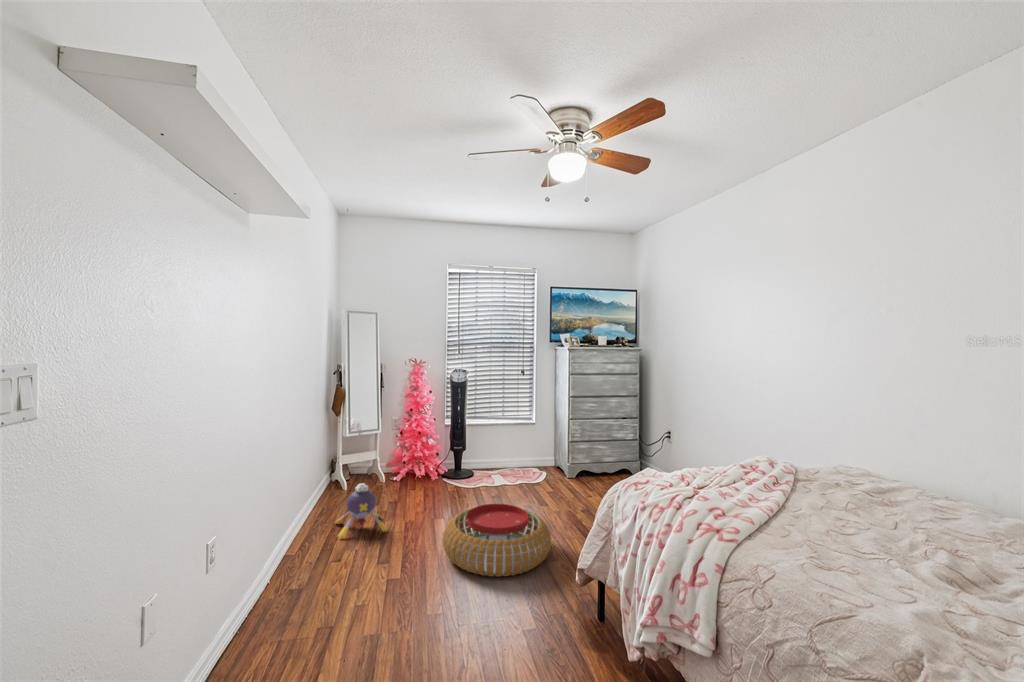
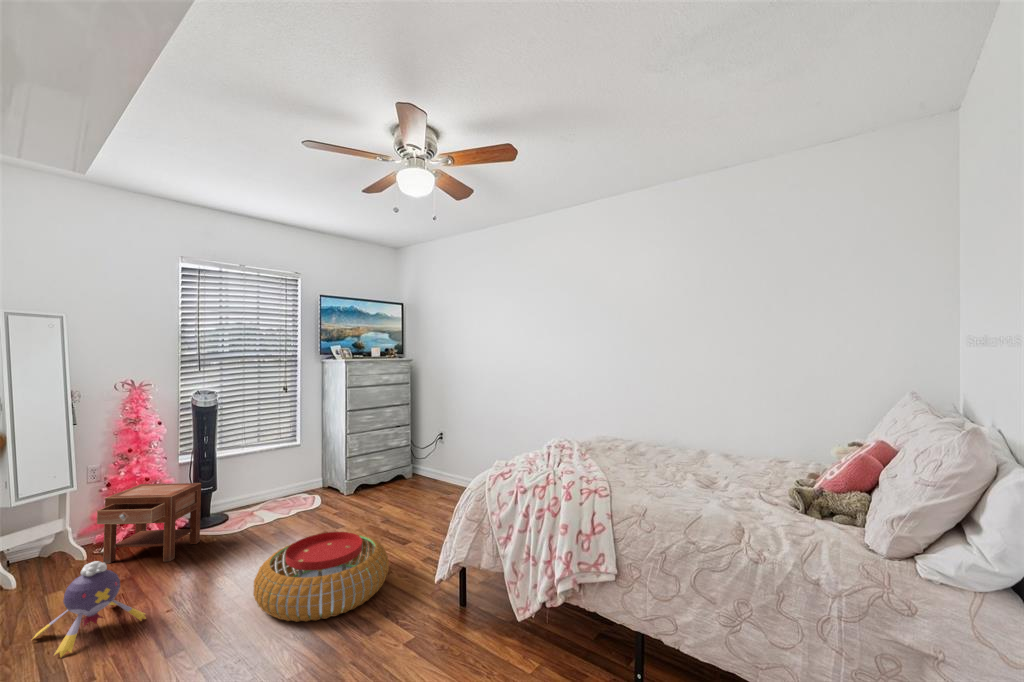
nightstand: none [384,436,447,497] -> present [97,483,201,563]

